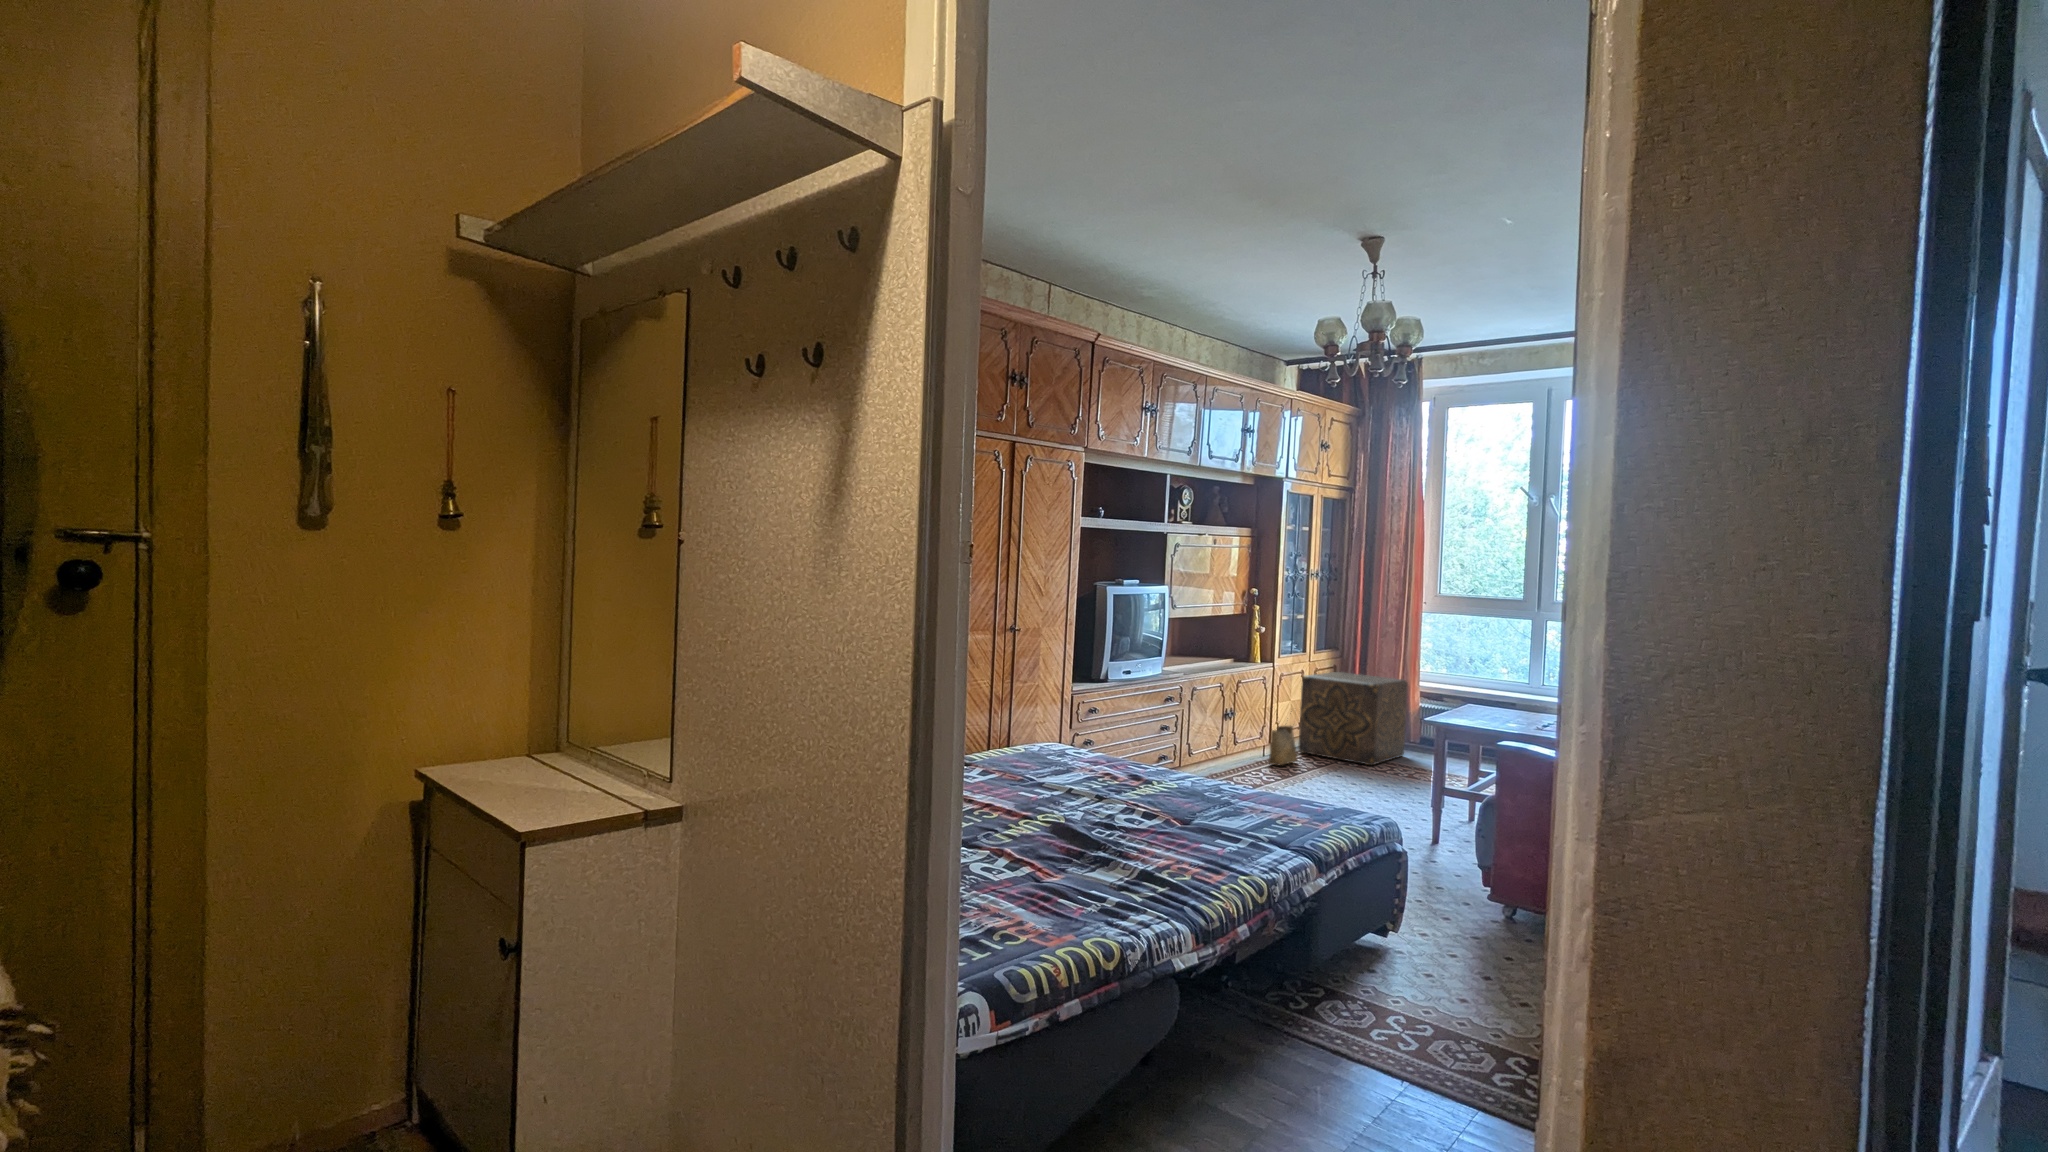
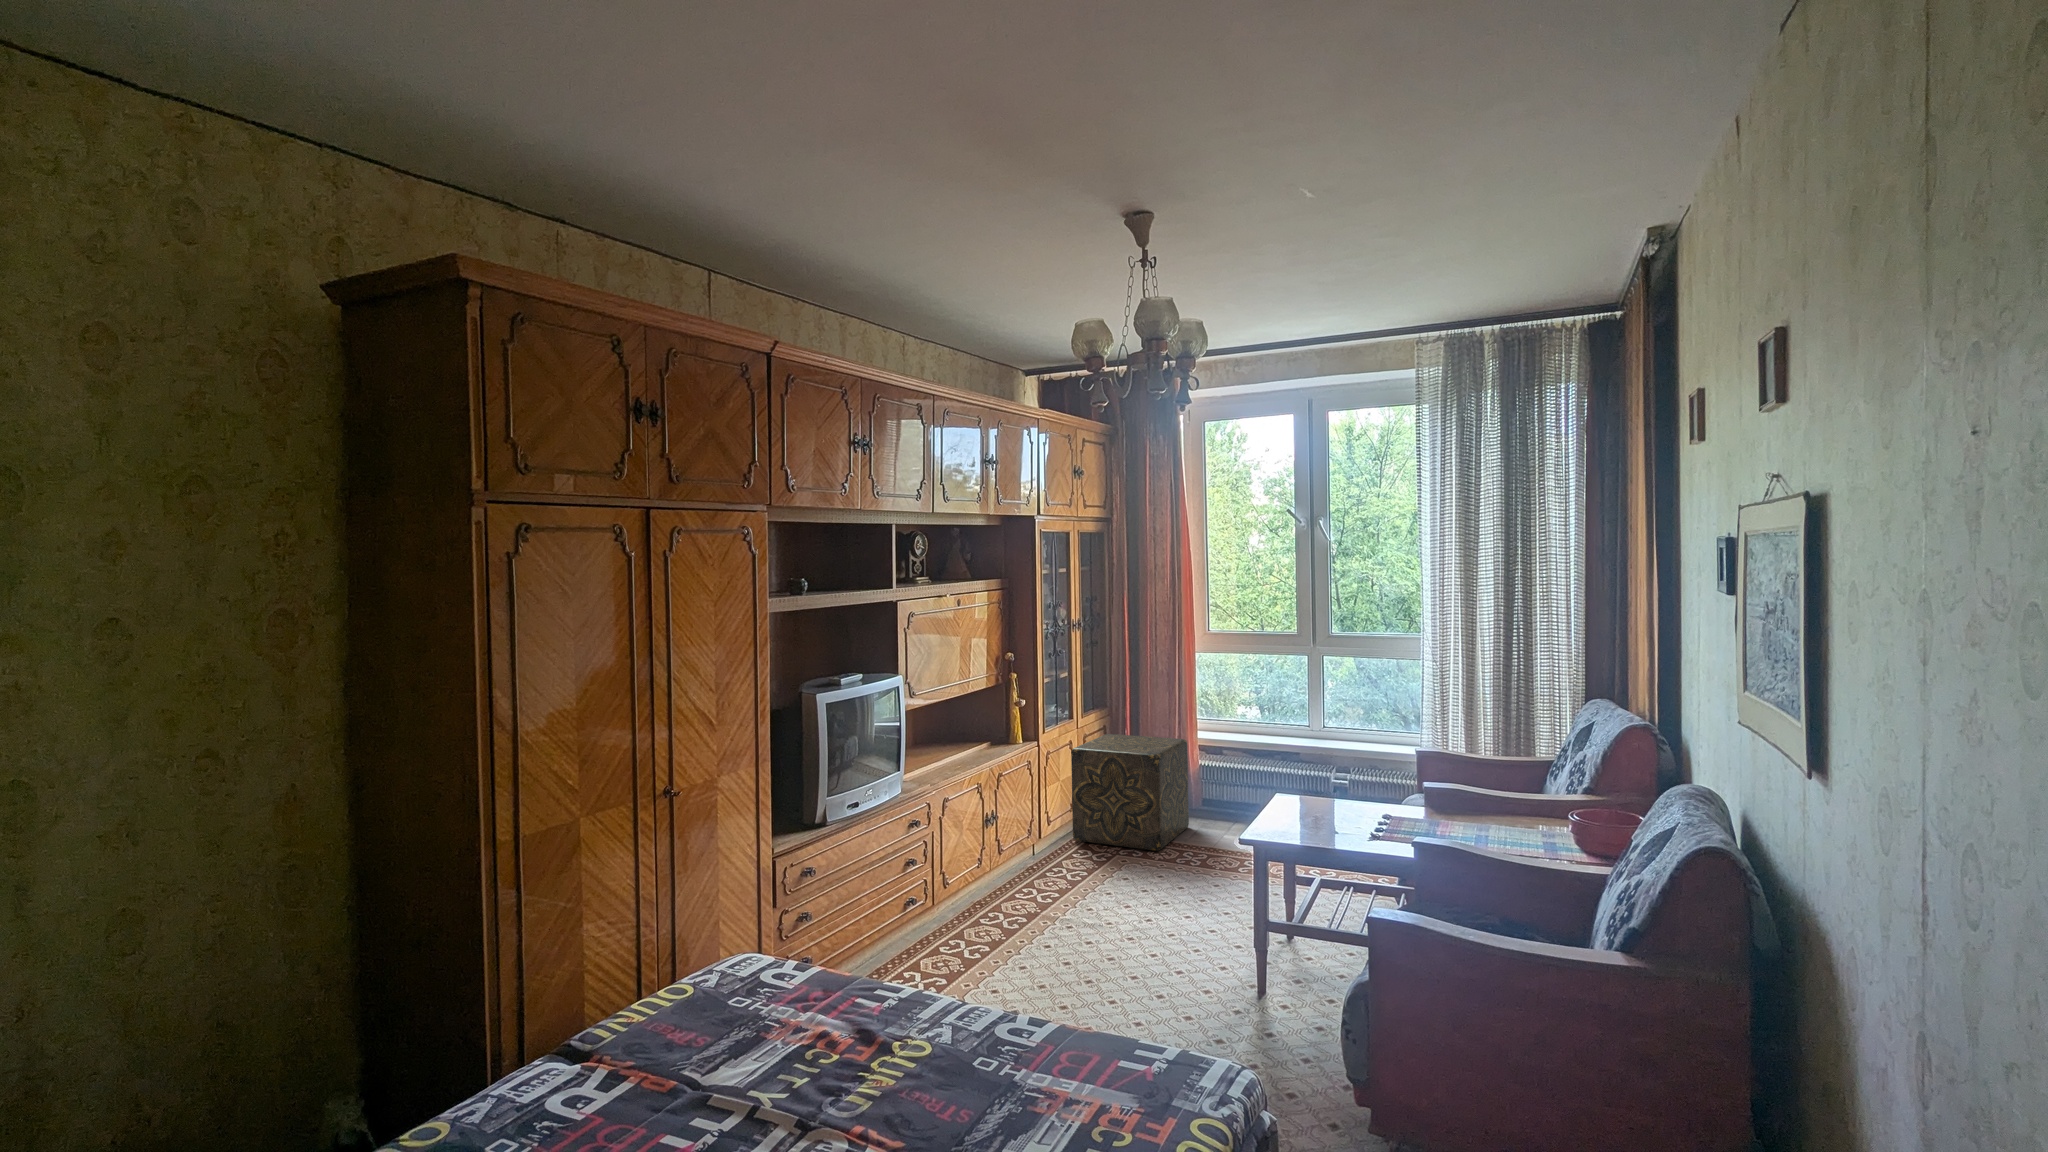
woven basket: present [1268,726,1297,765] -> none [1039,796,1075,871]

